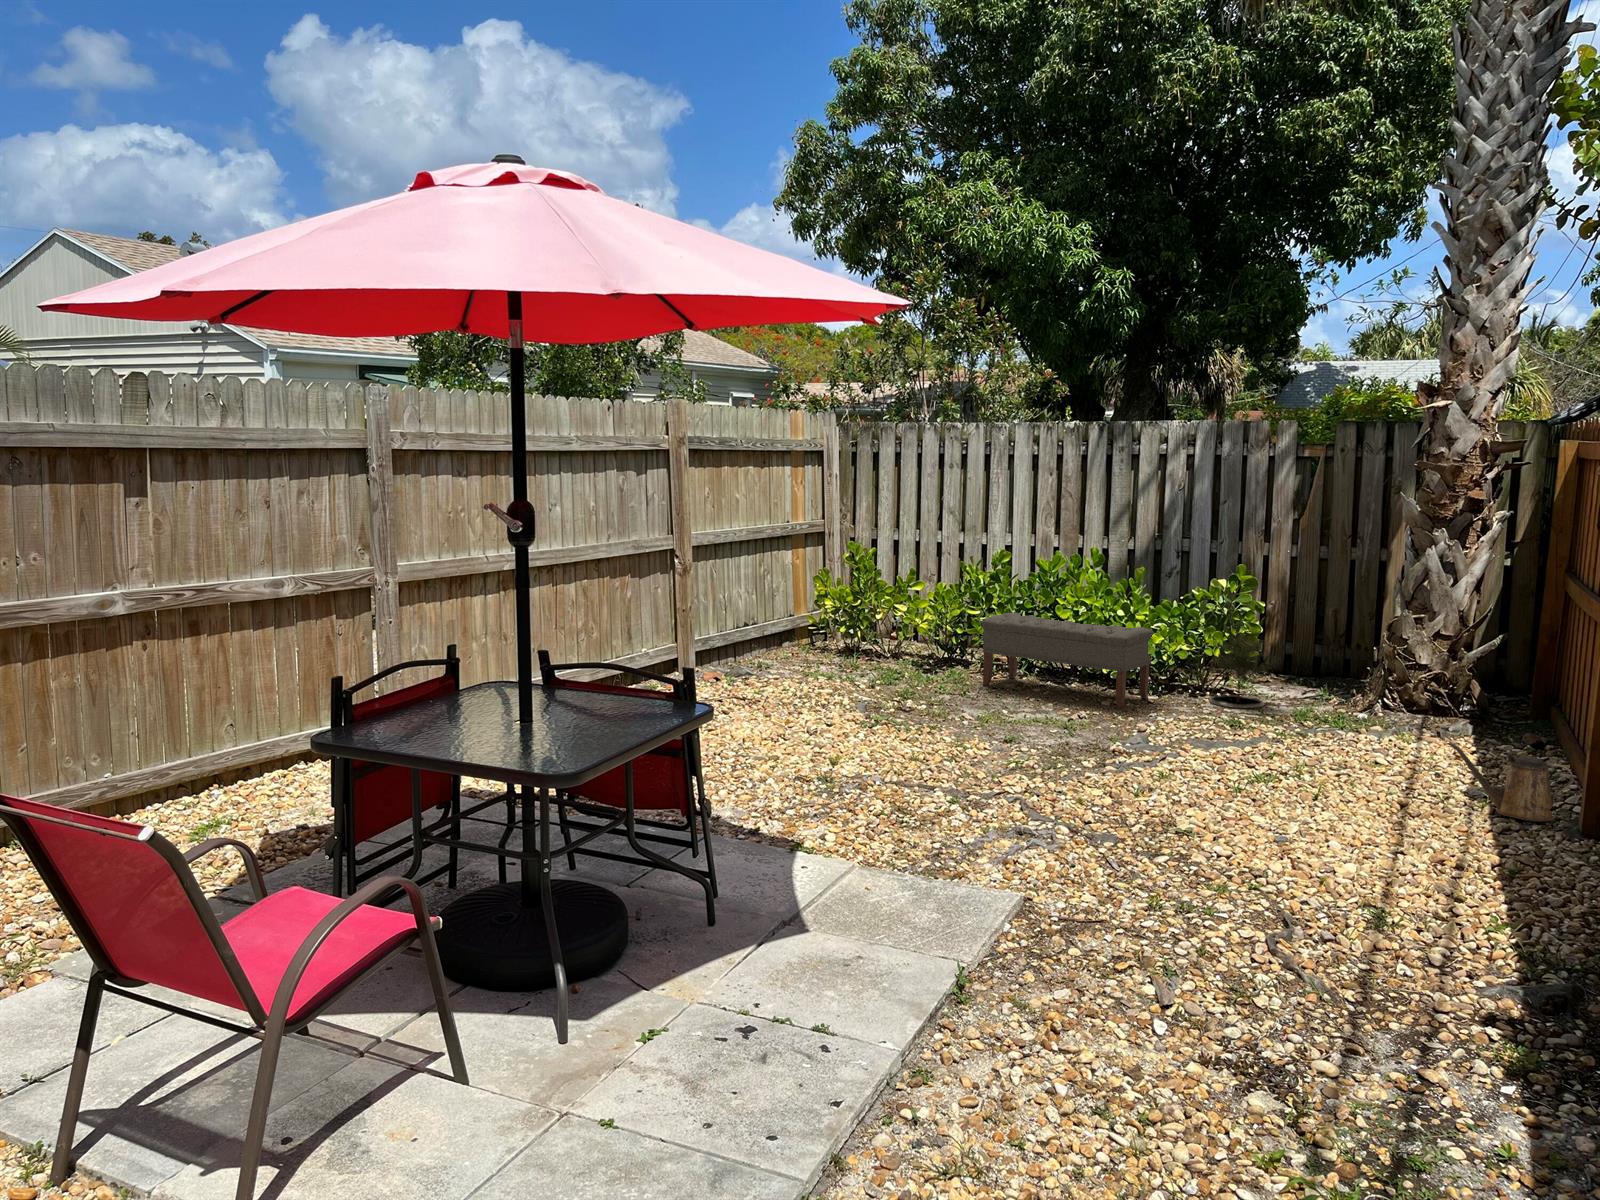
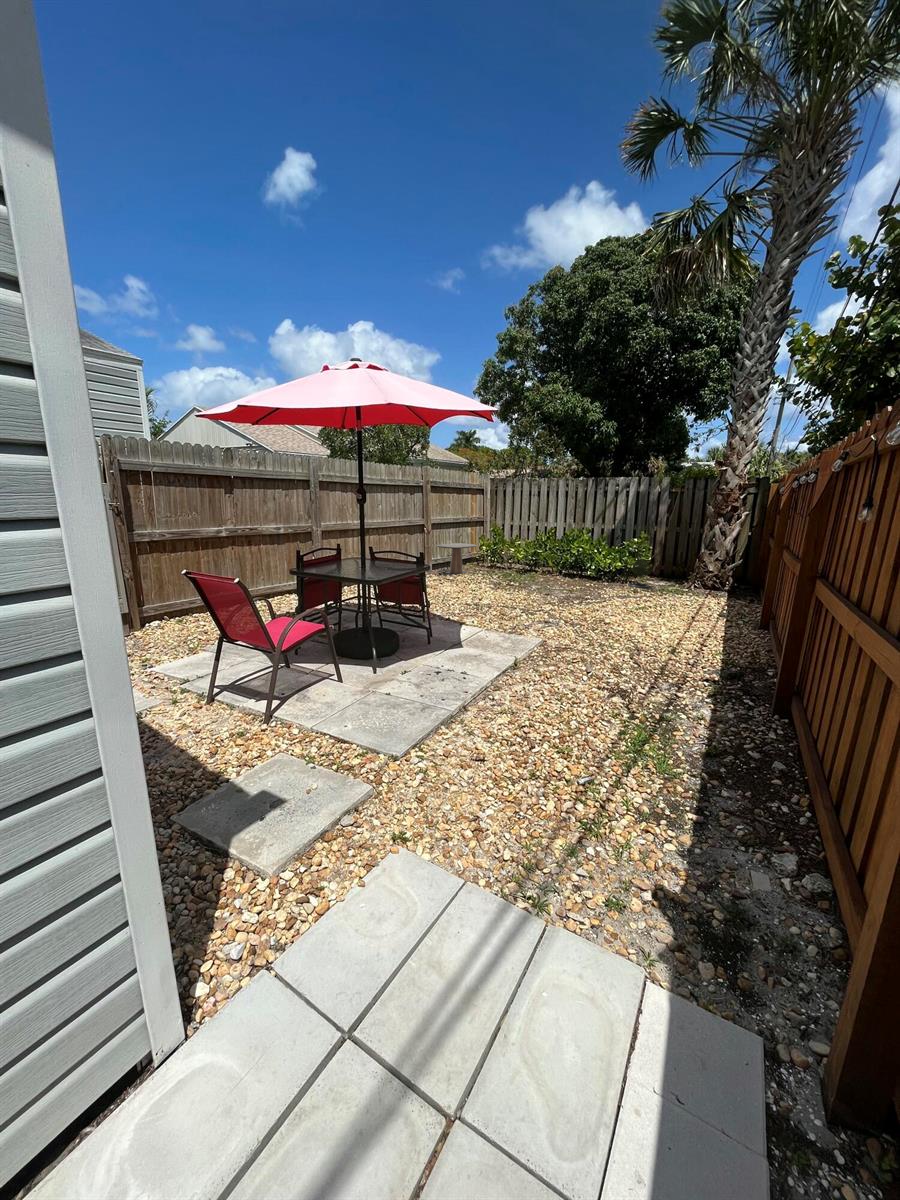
side table: none [700,594,807,680] -> present [437,543,477,574]
bench: present [982,613,1154,708] -> none [542,551,608,586]
watering can: present [1449,742,1573,821] -> none [713,595,760,625]

